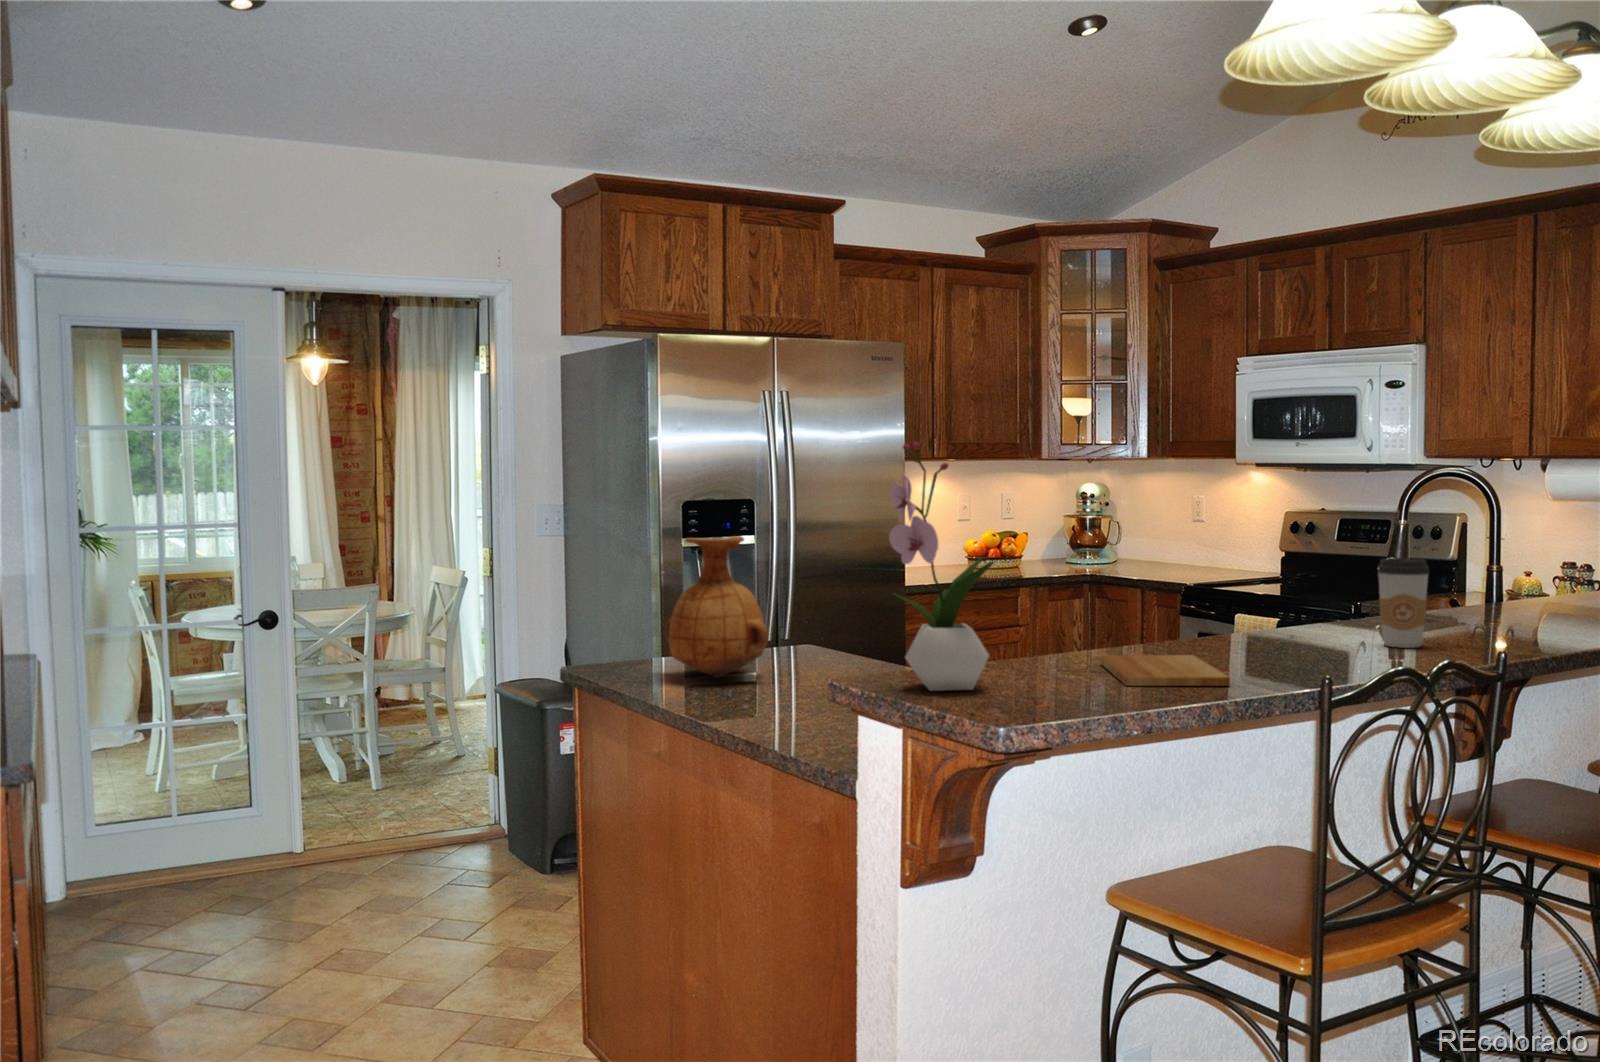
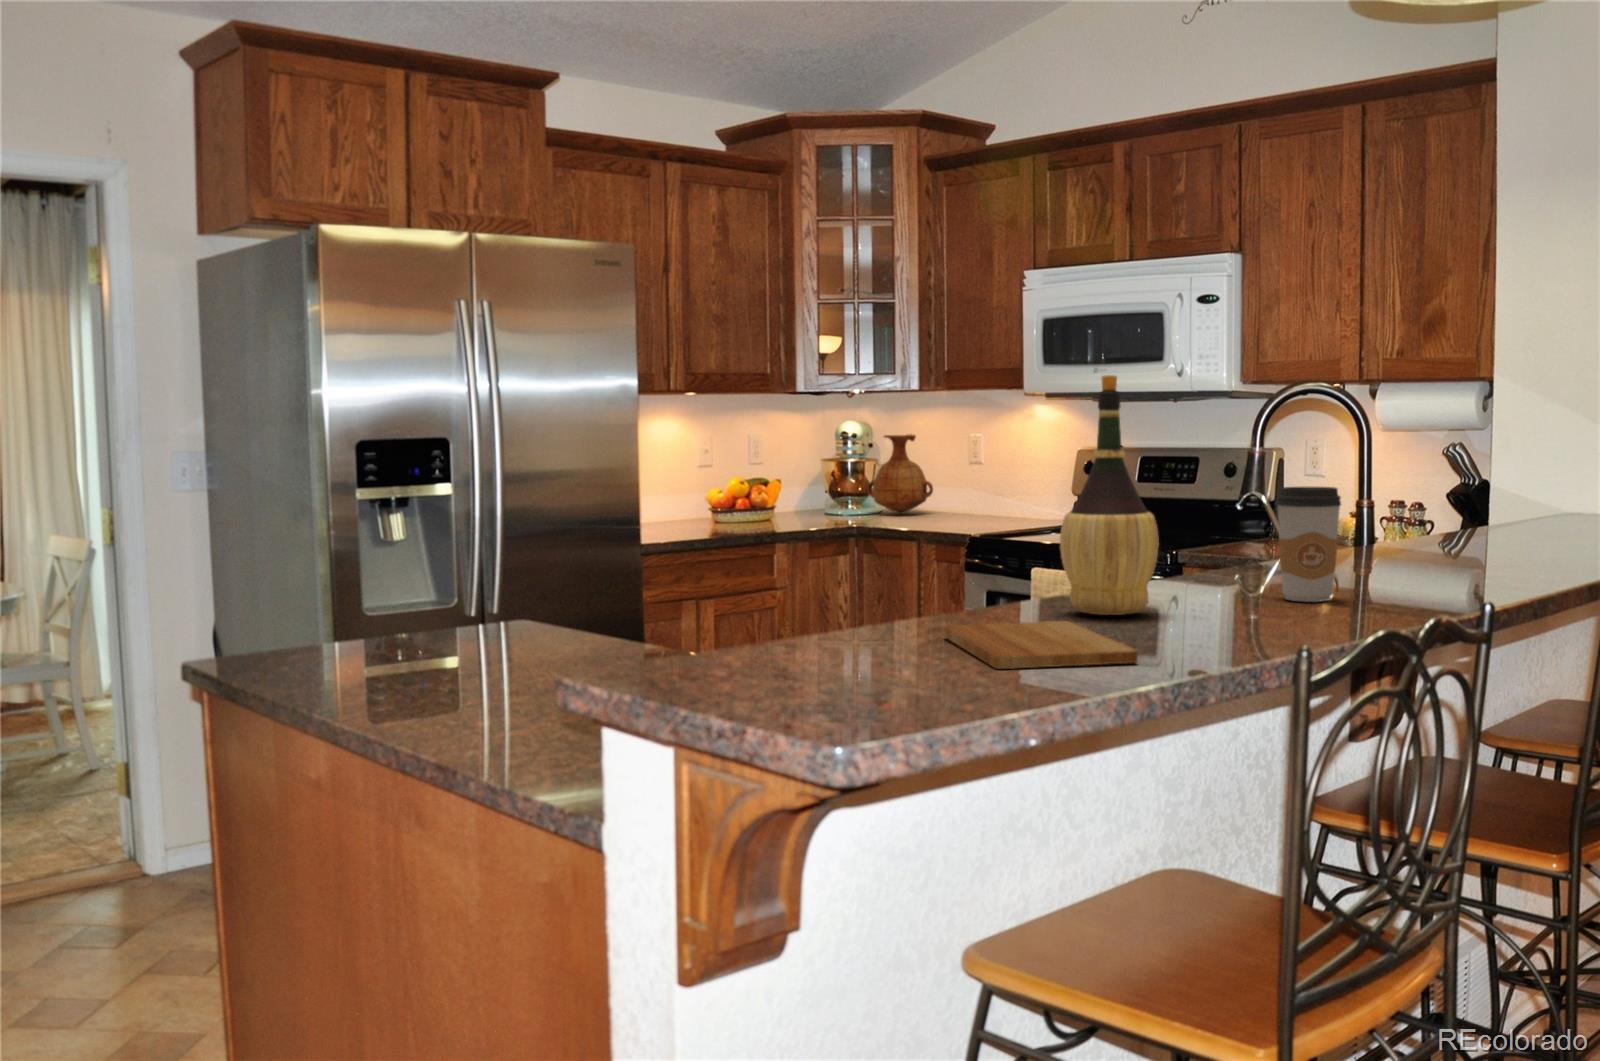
flower arrangement: present [889,442,994,691] -> none [648,310,812,689]
wine bottle: none [1198,475,1272,652] -> present [1060,375,1159,615]
vase: present [665,536,769,678] -> present [867,434,933,514]

